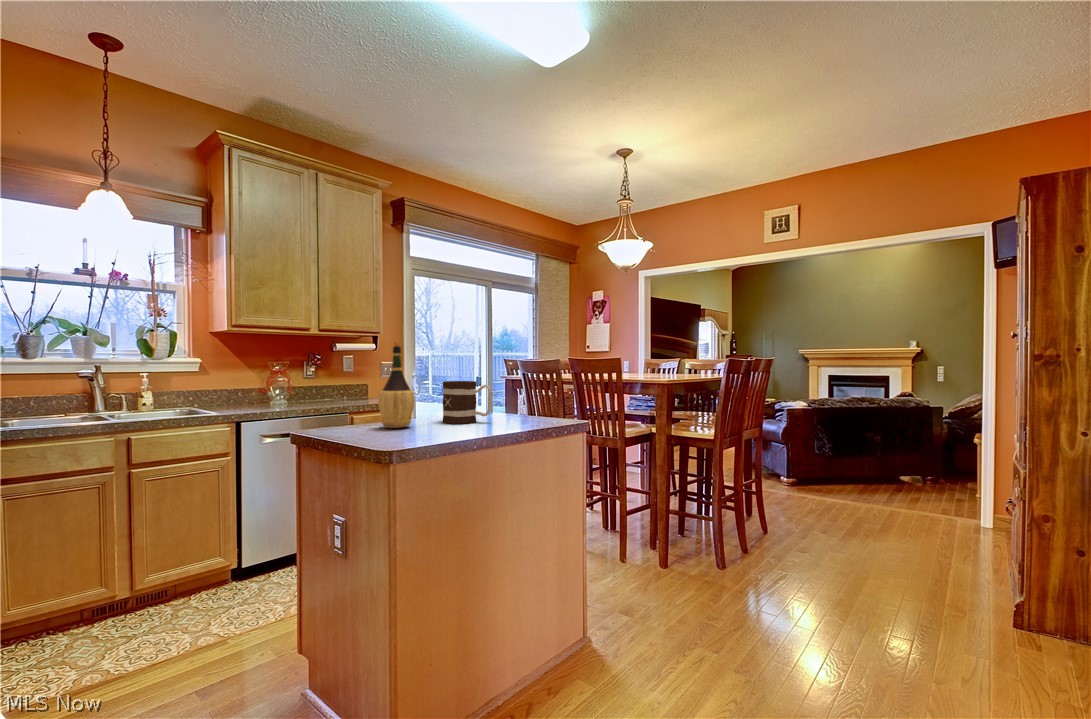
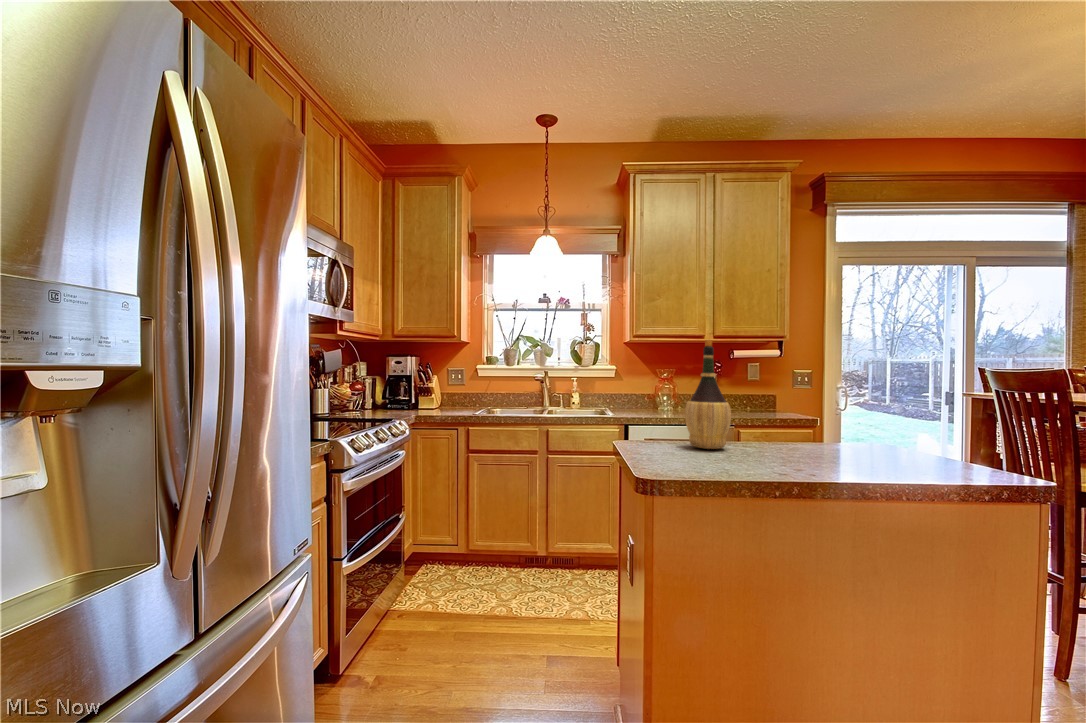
mug: present [442,381,492,424] -> none [777,394,856,457]

